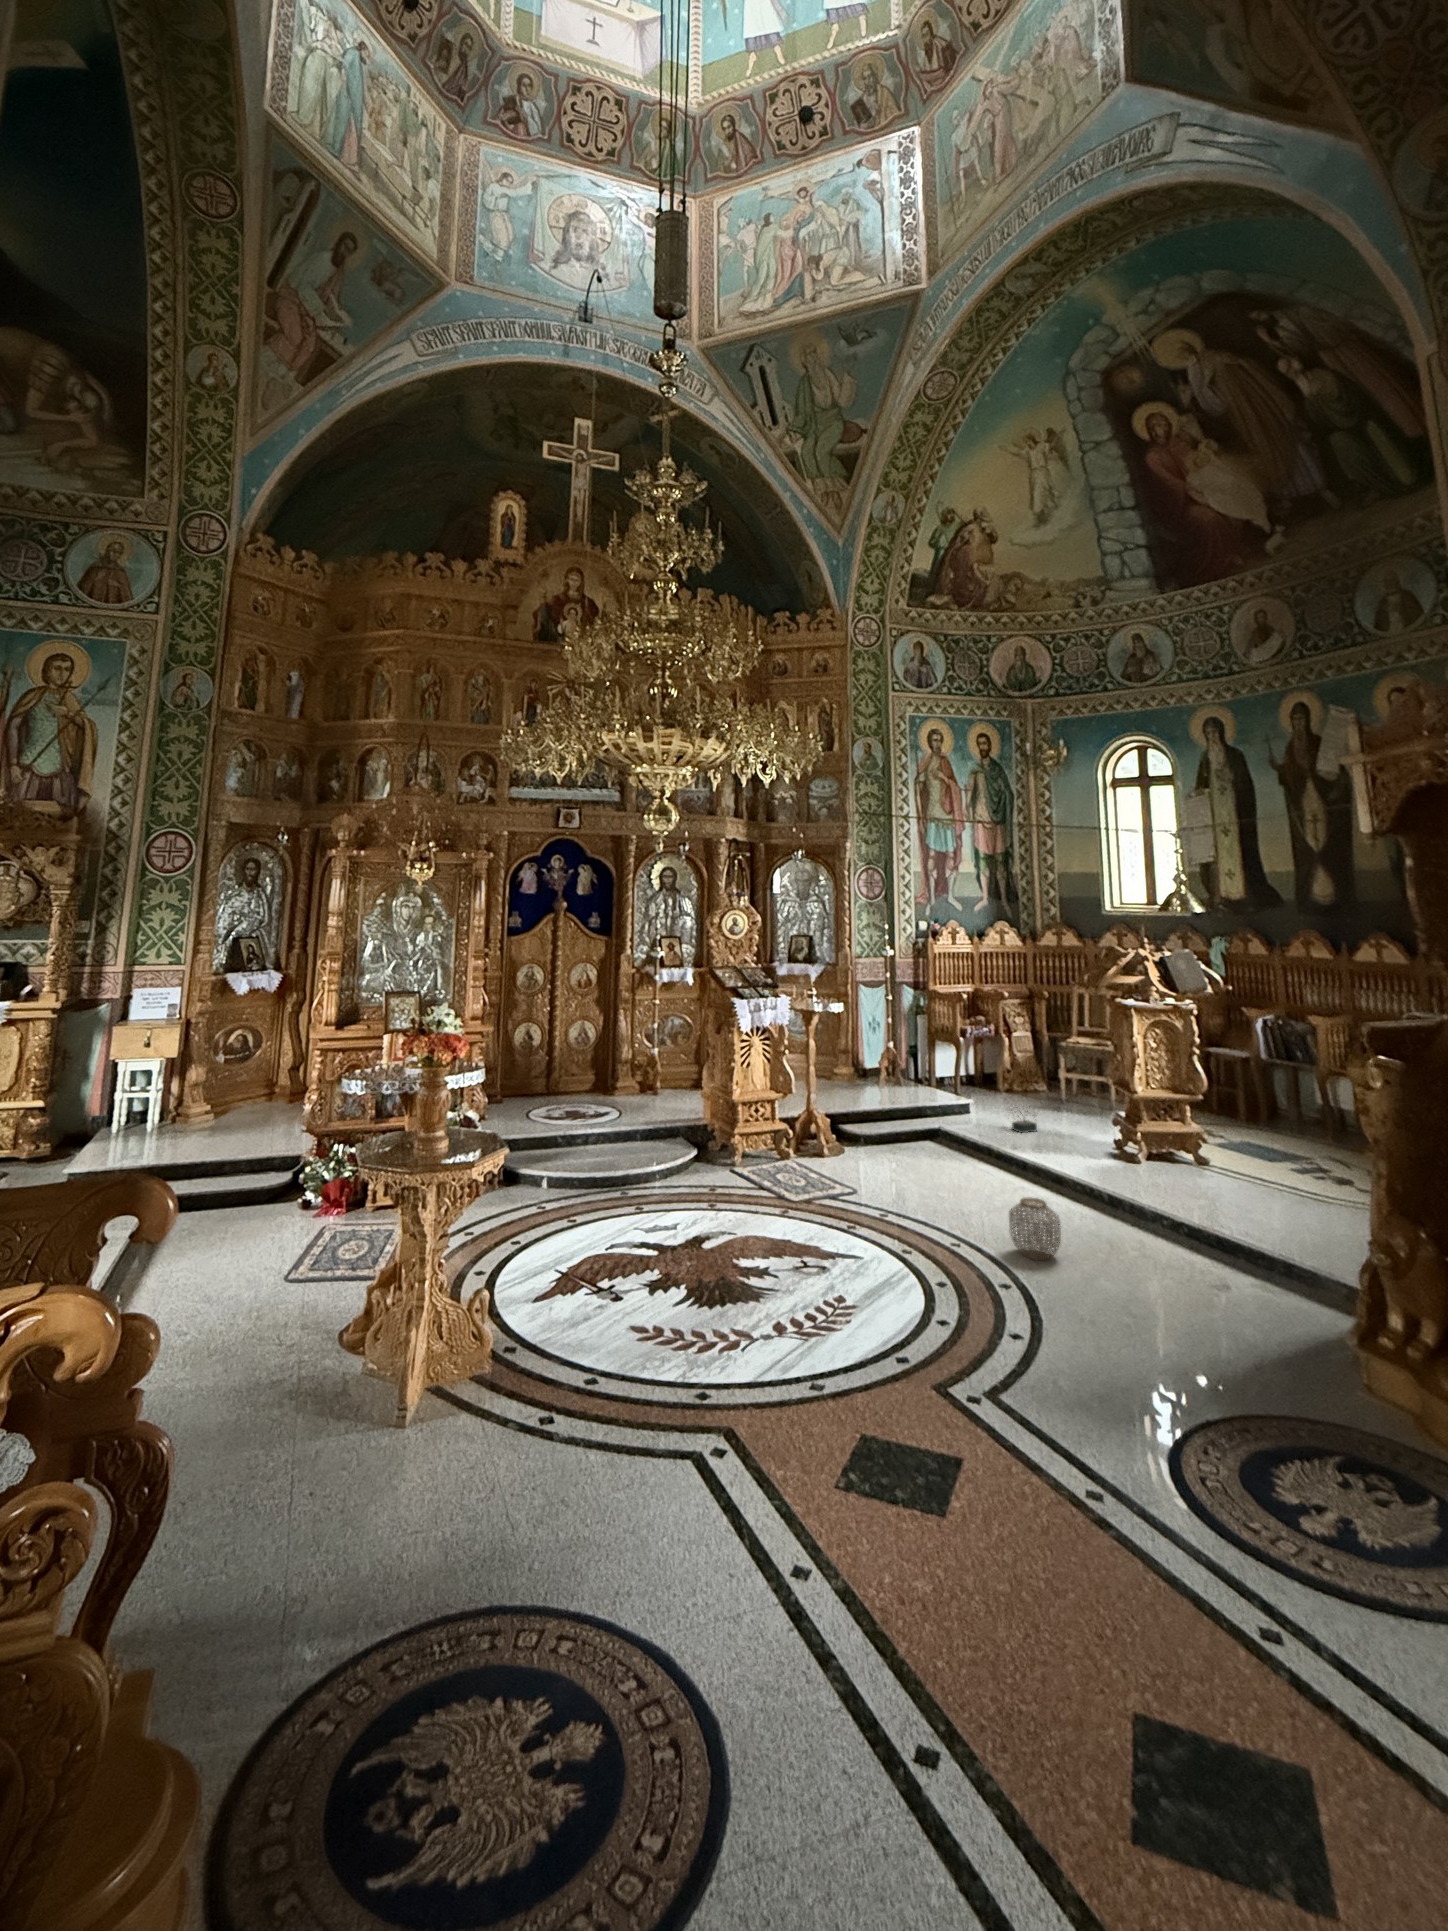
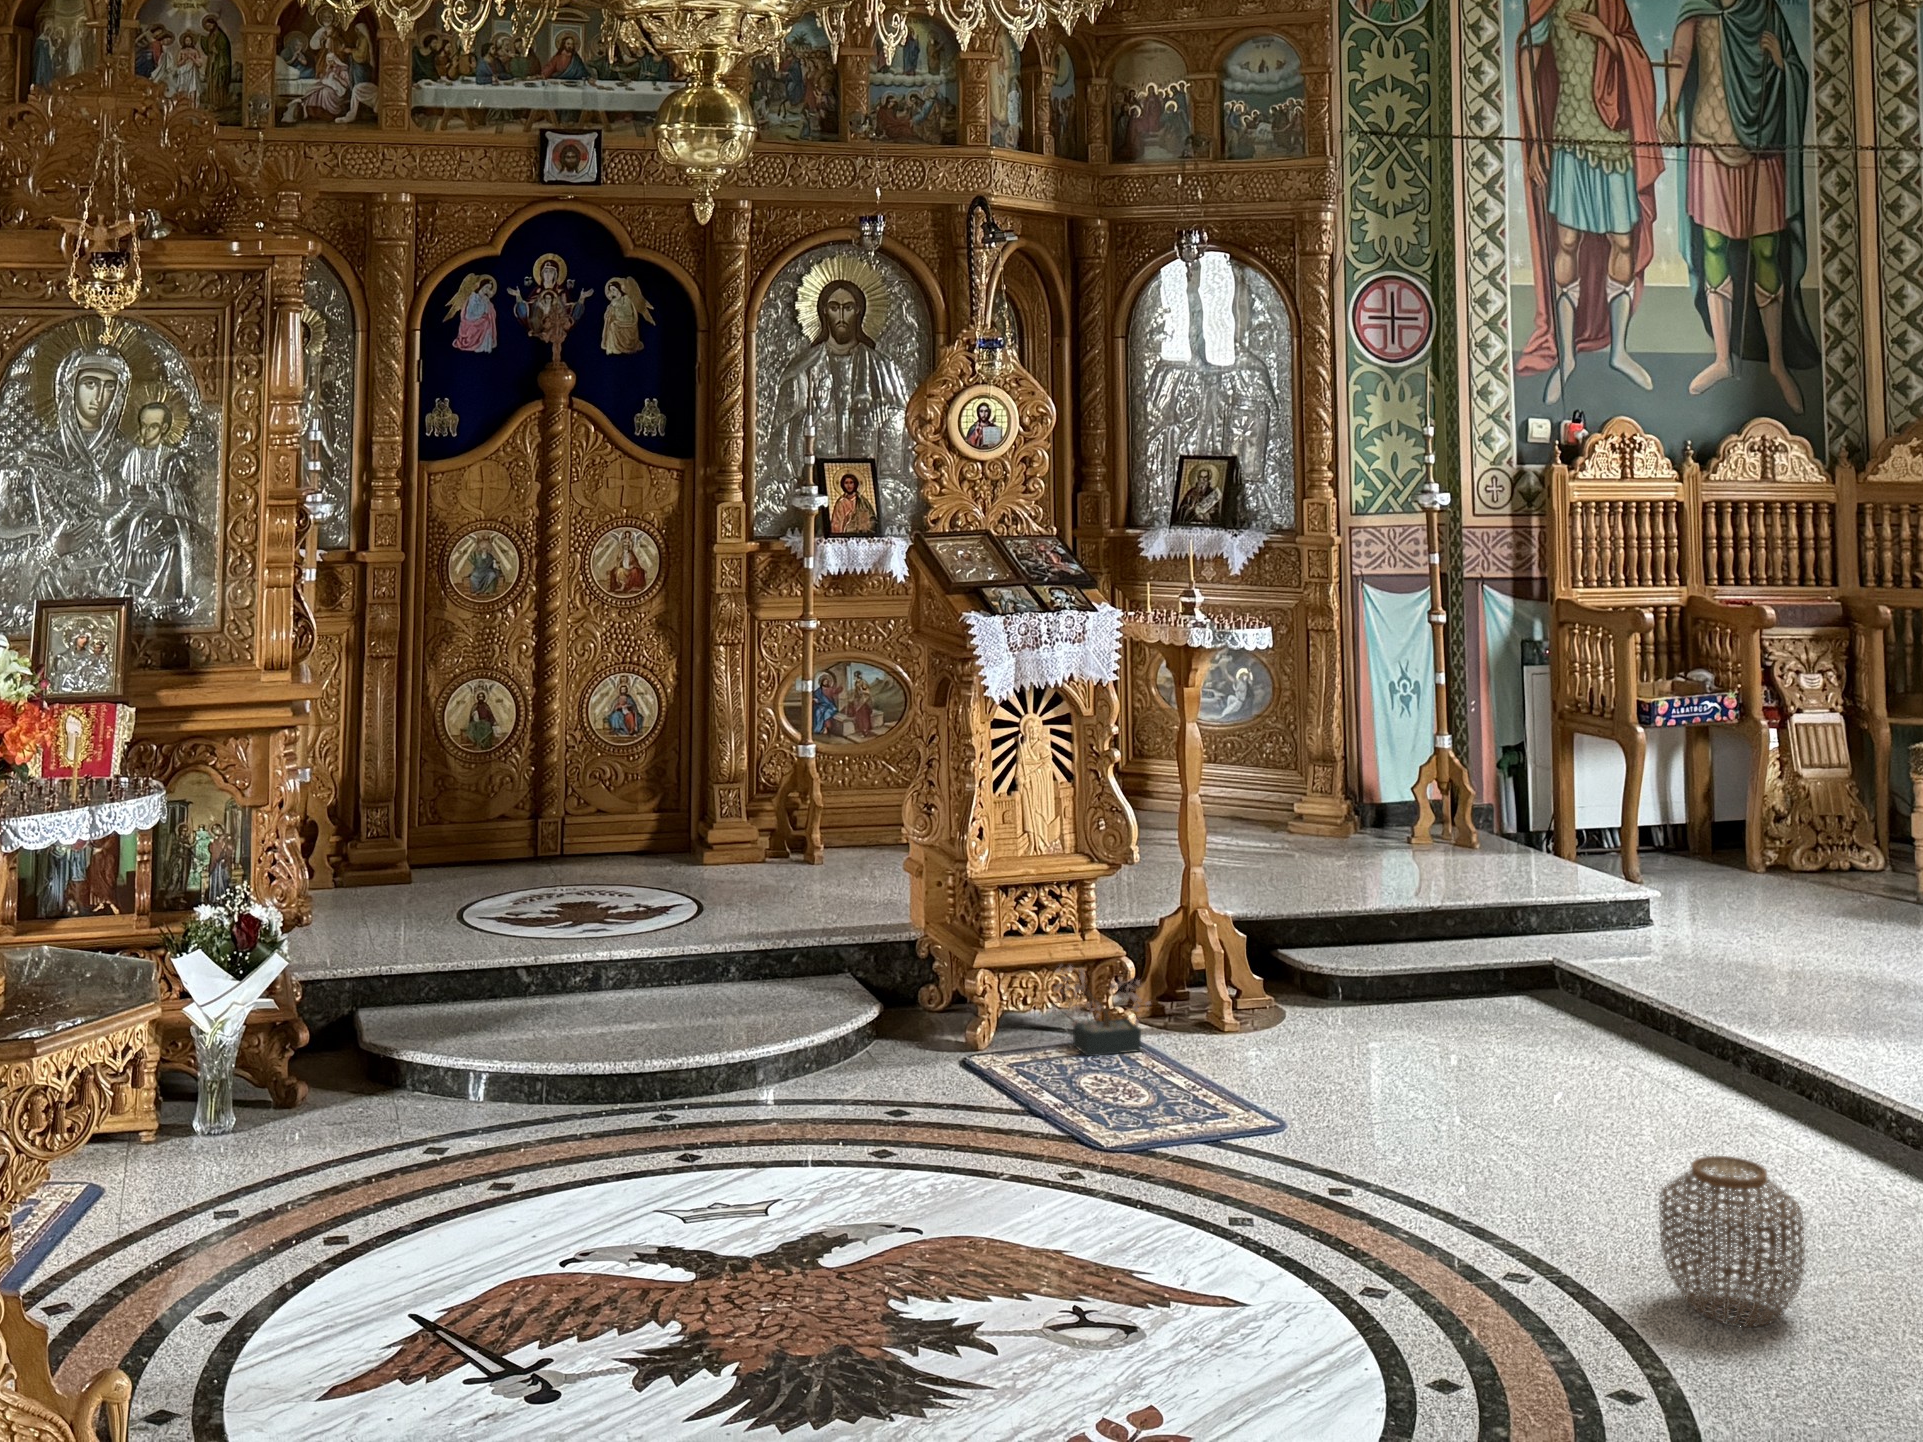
decorative plant: present [1007,1106,1037,1133] -> present [1053,966,1151,1056]

